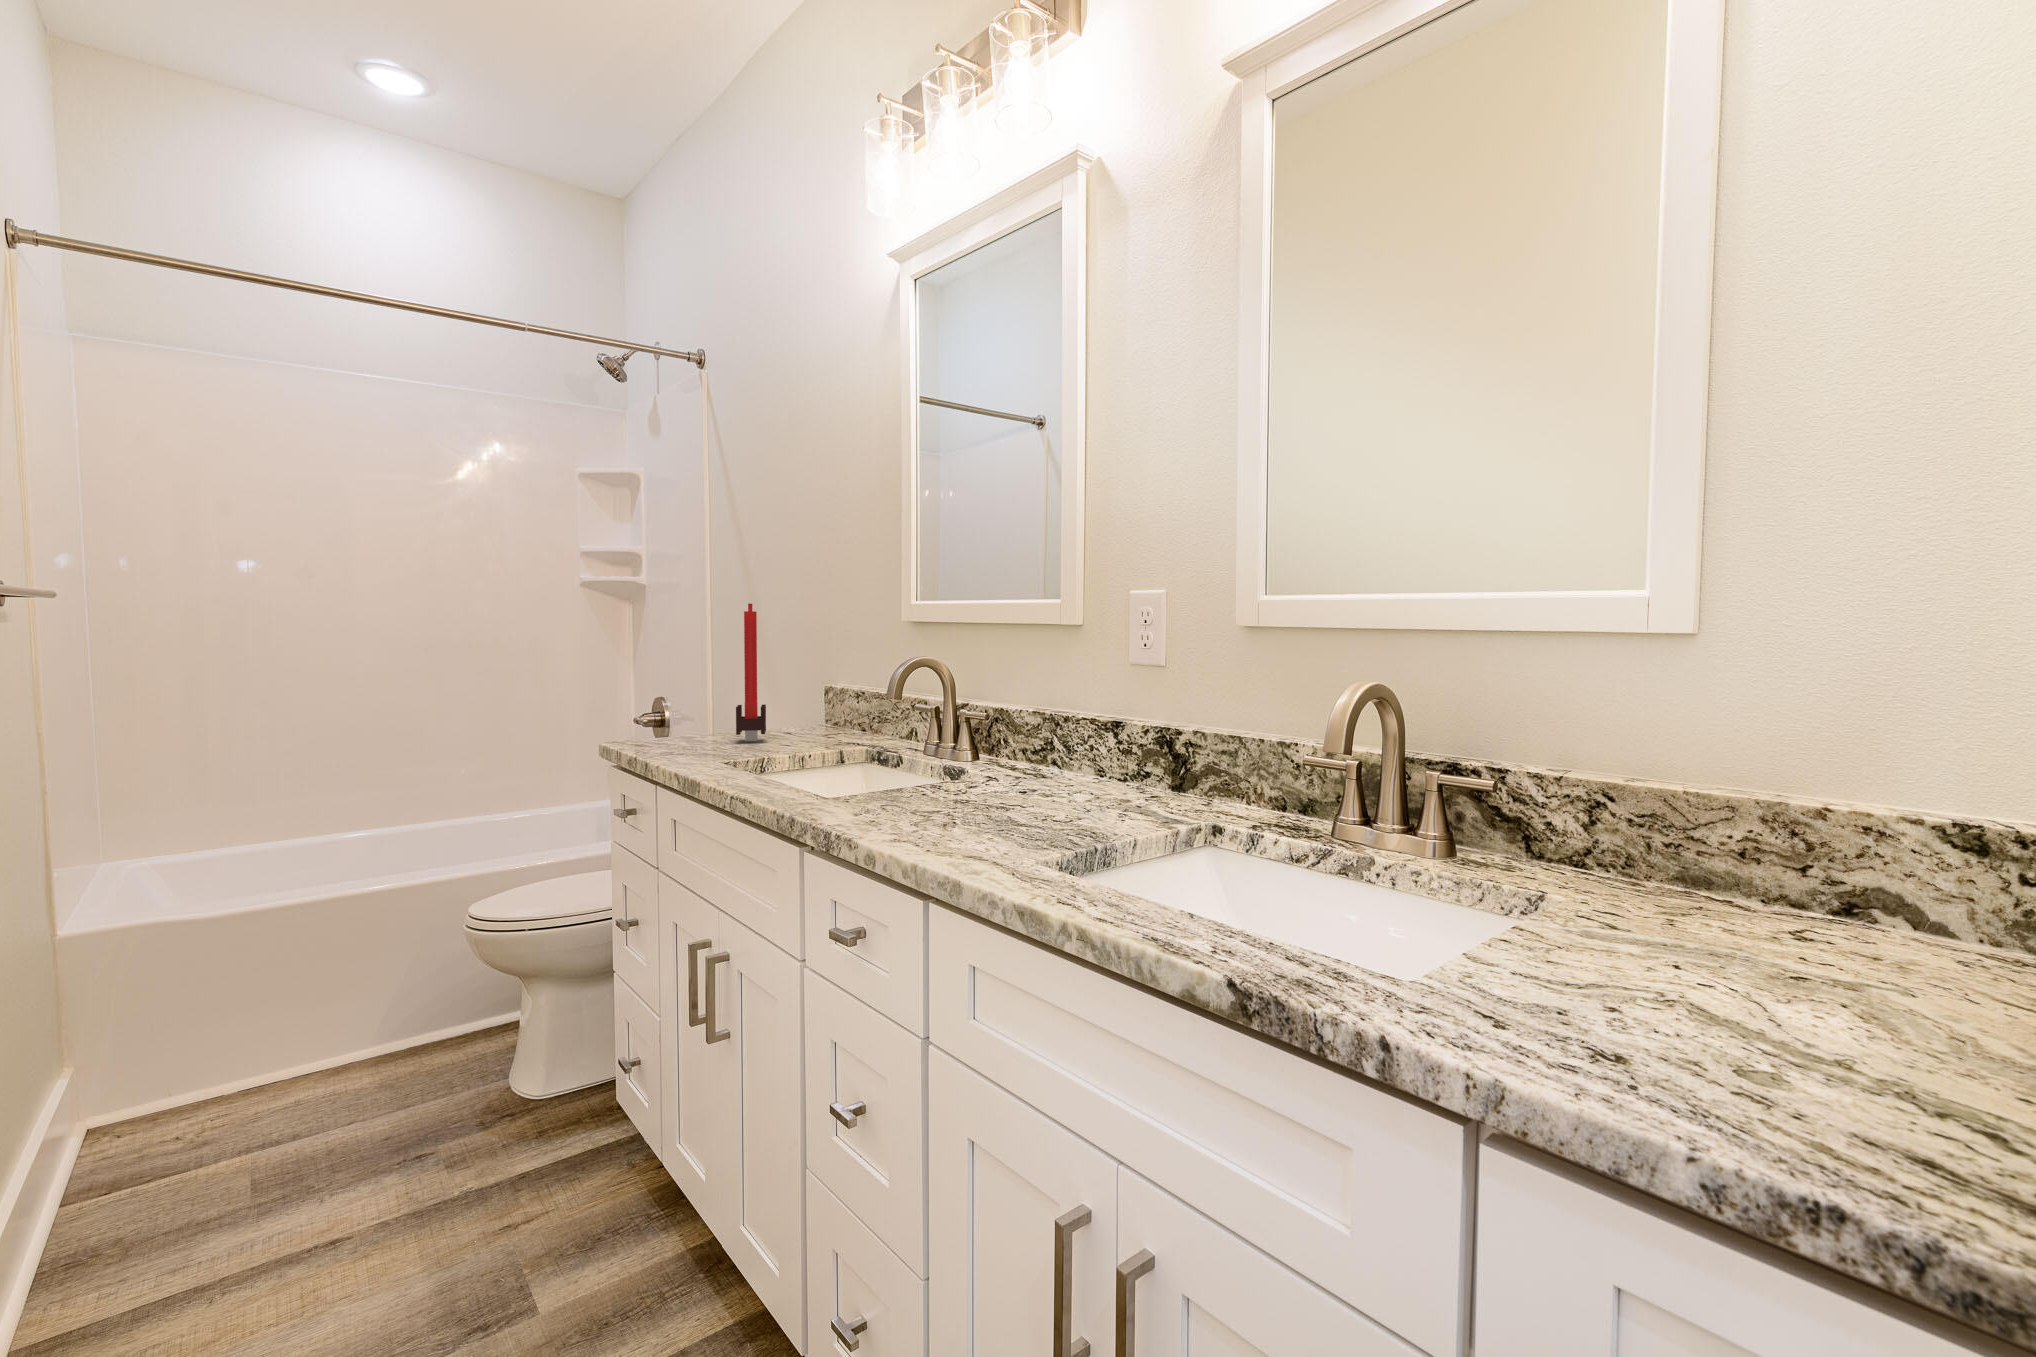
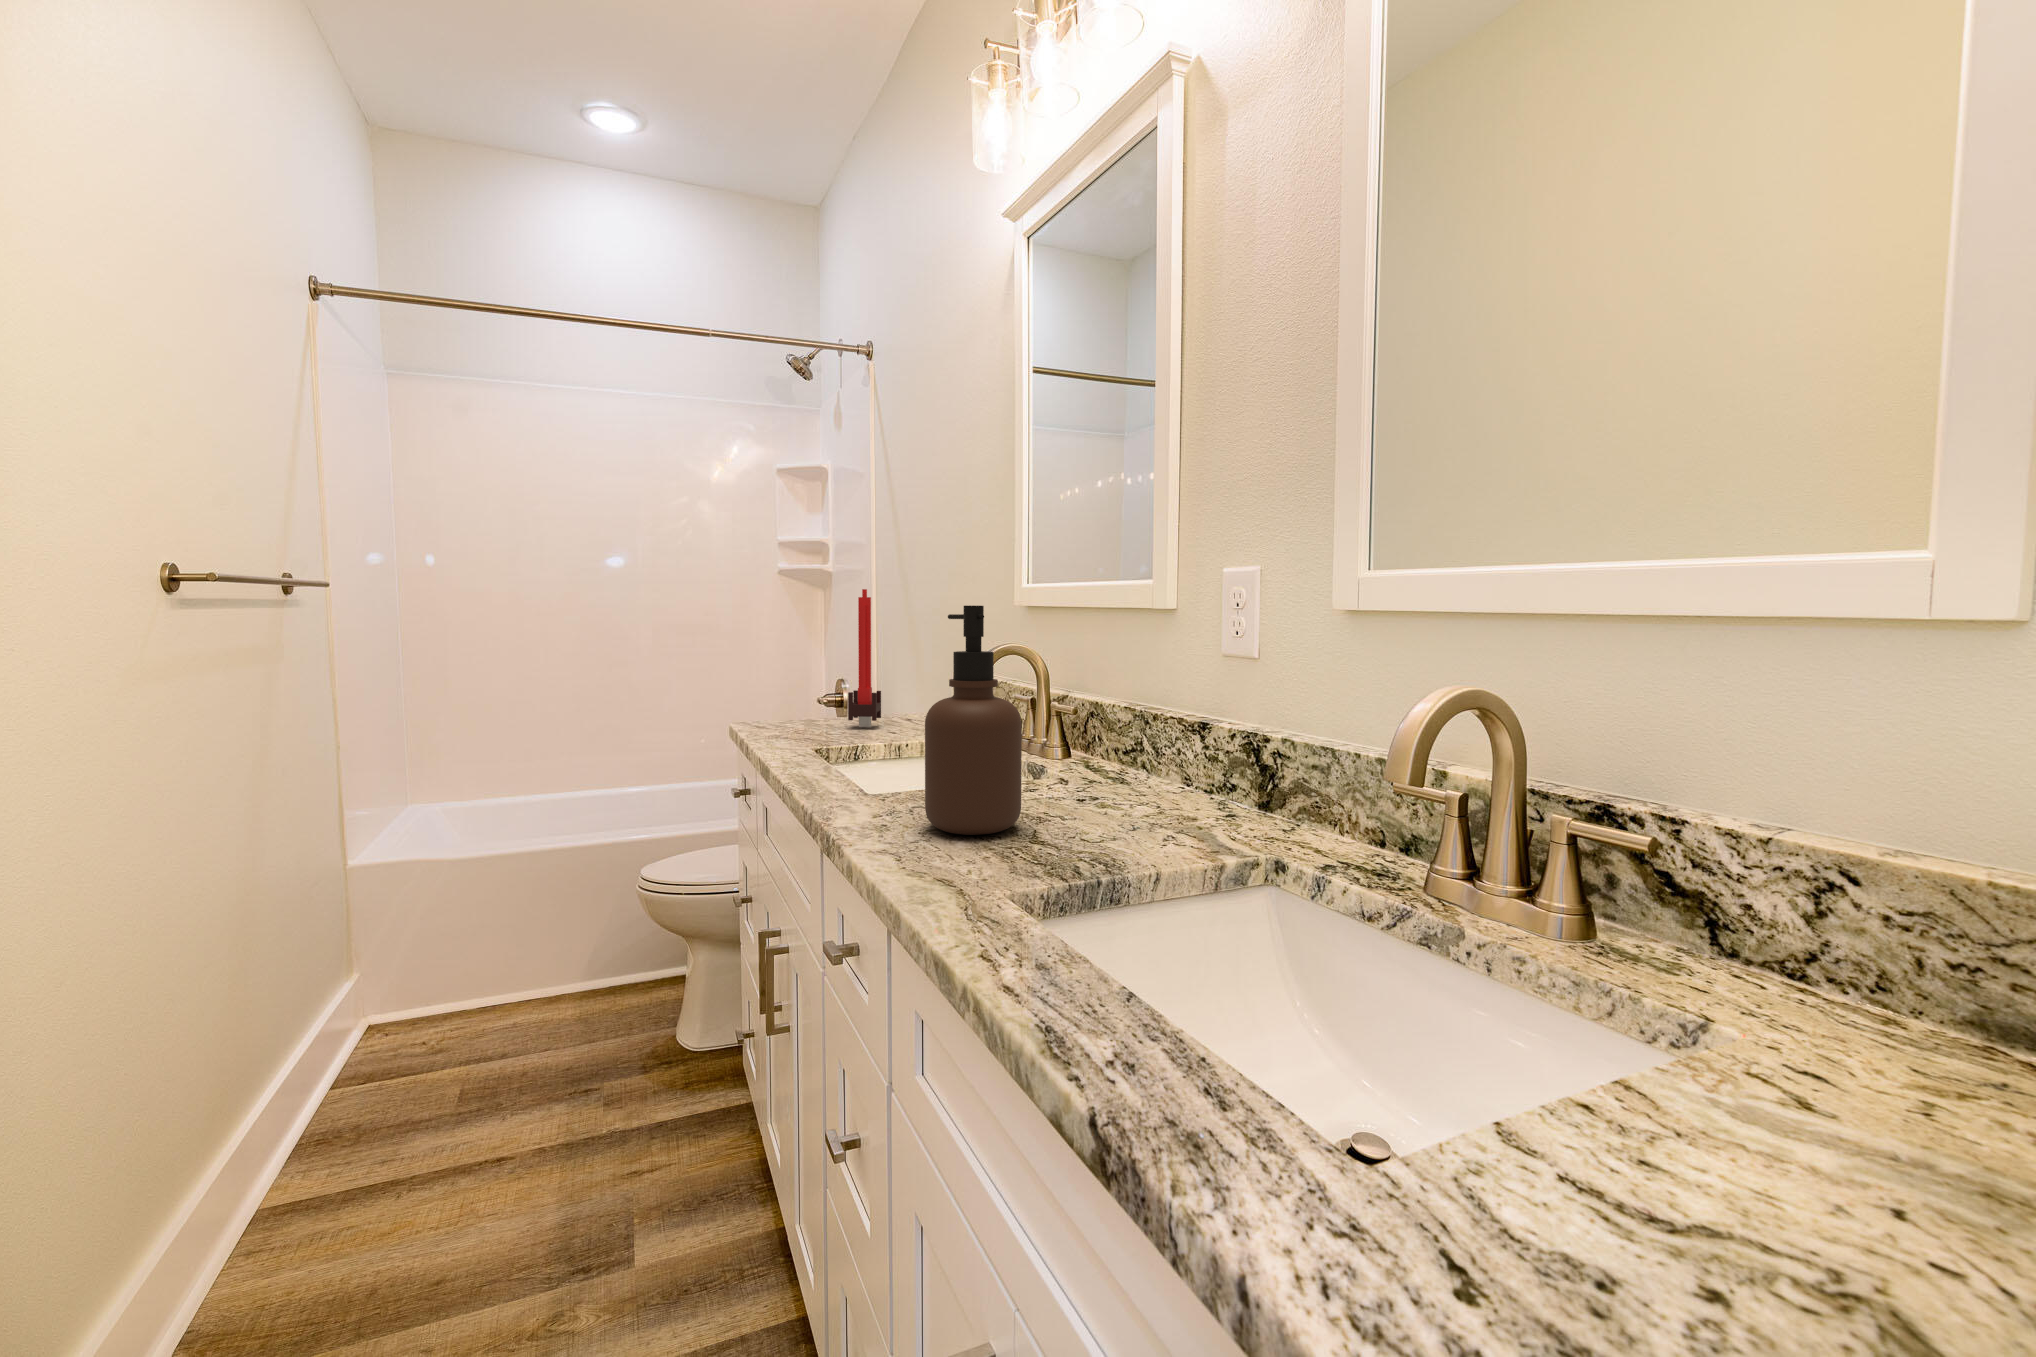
soap dispenser: none [911,621,996,823] -> present [925,606,1022,835]

